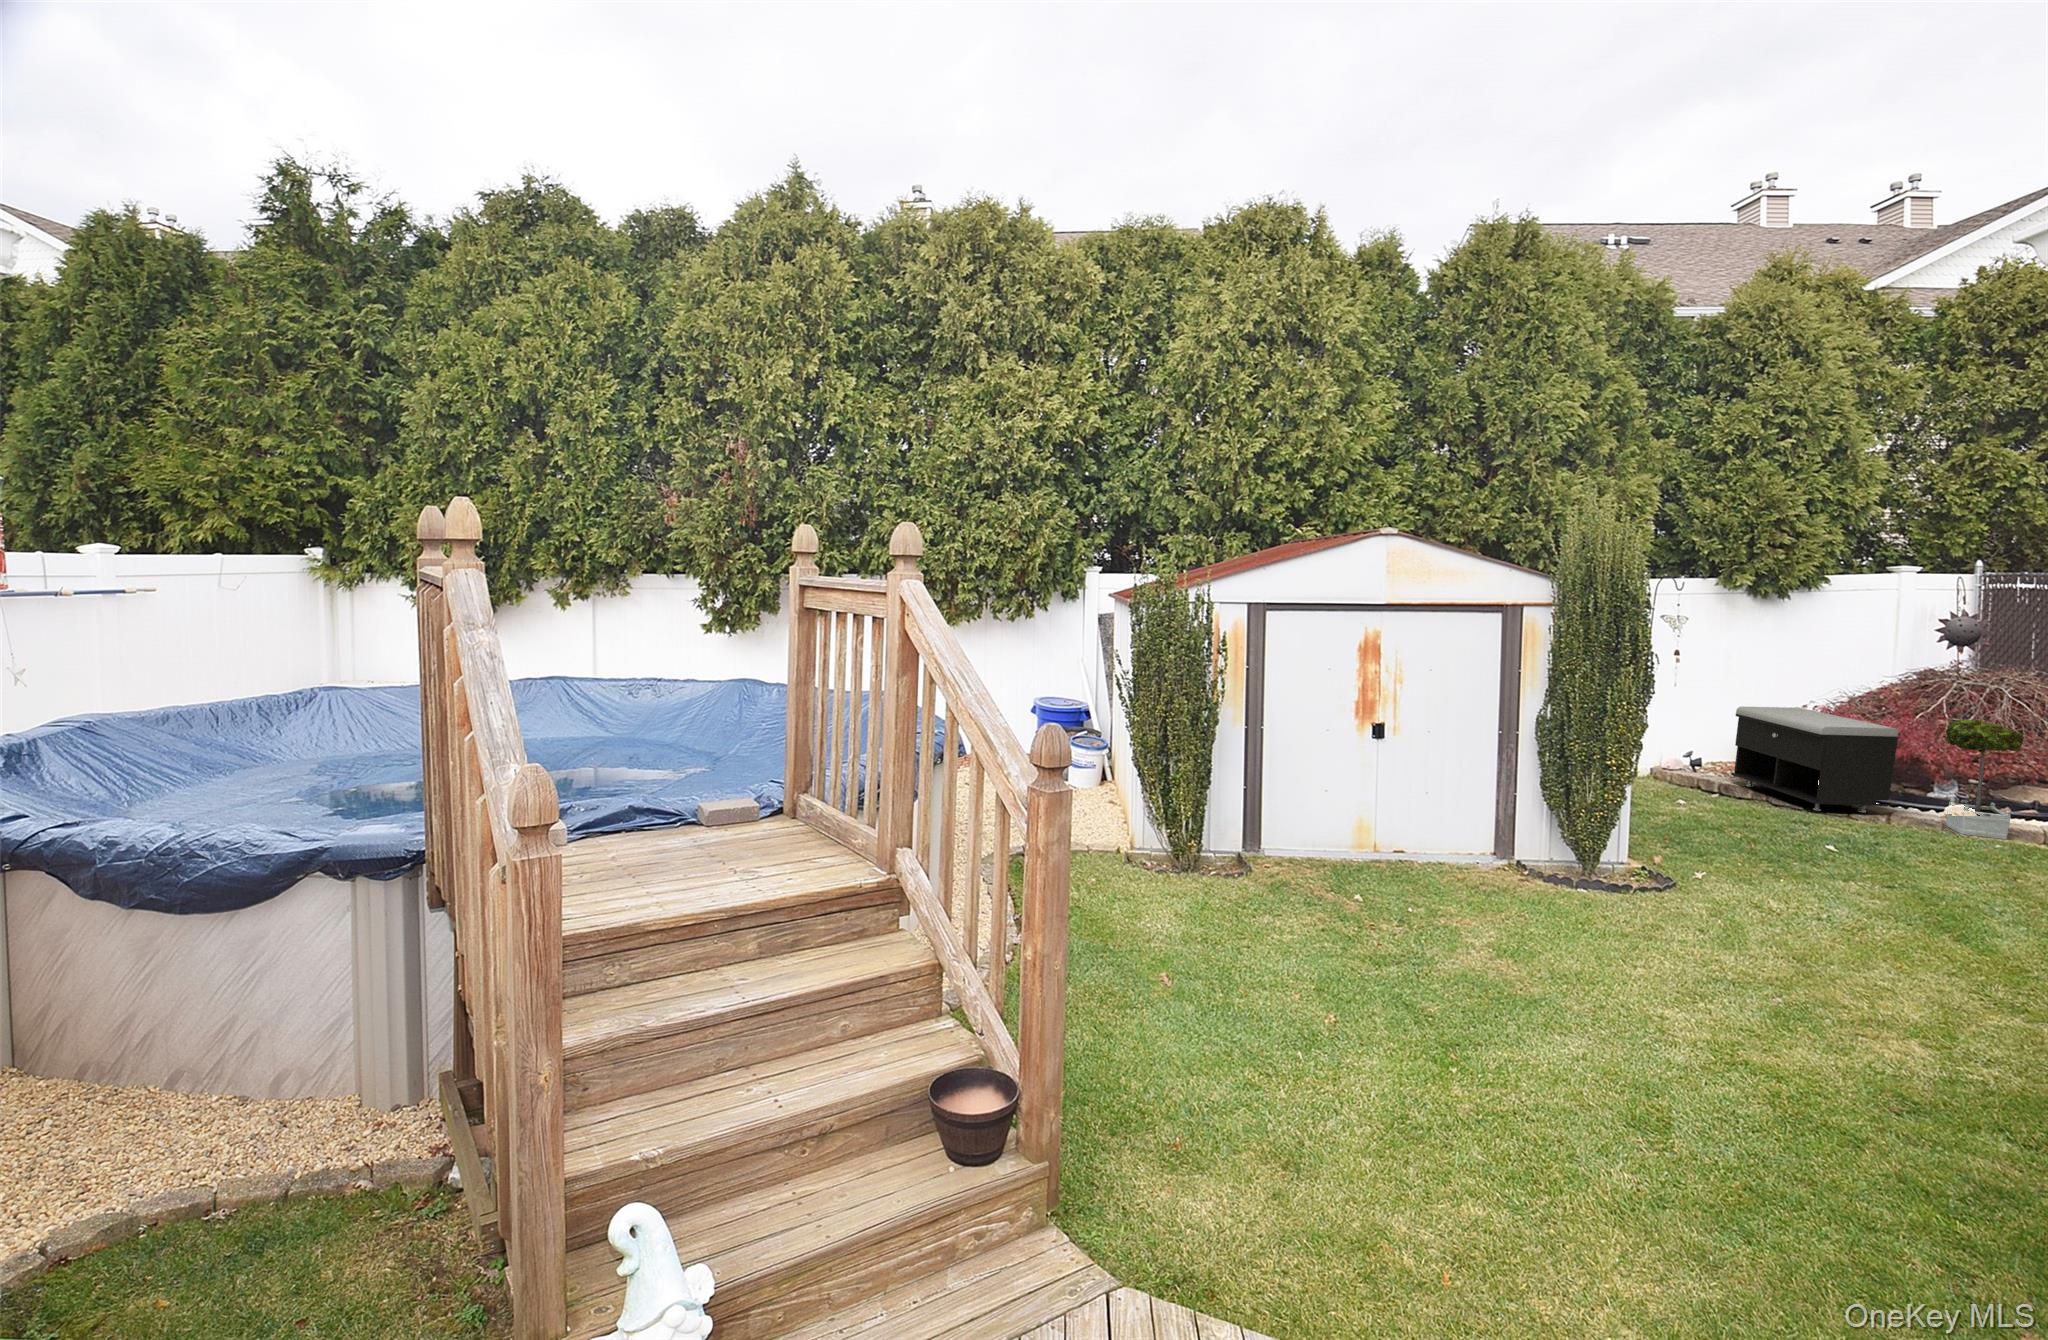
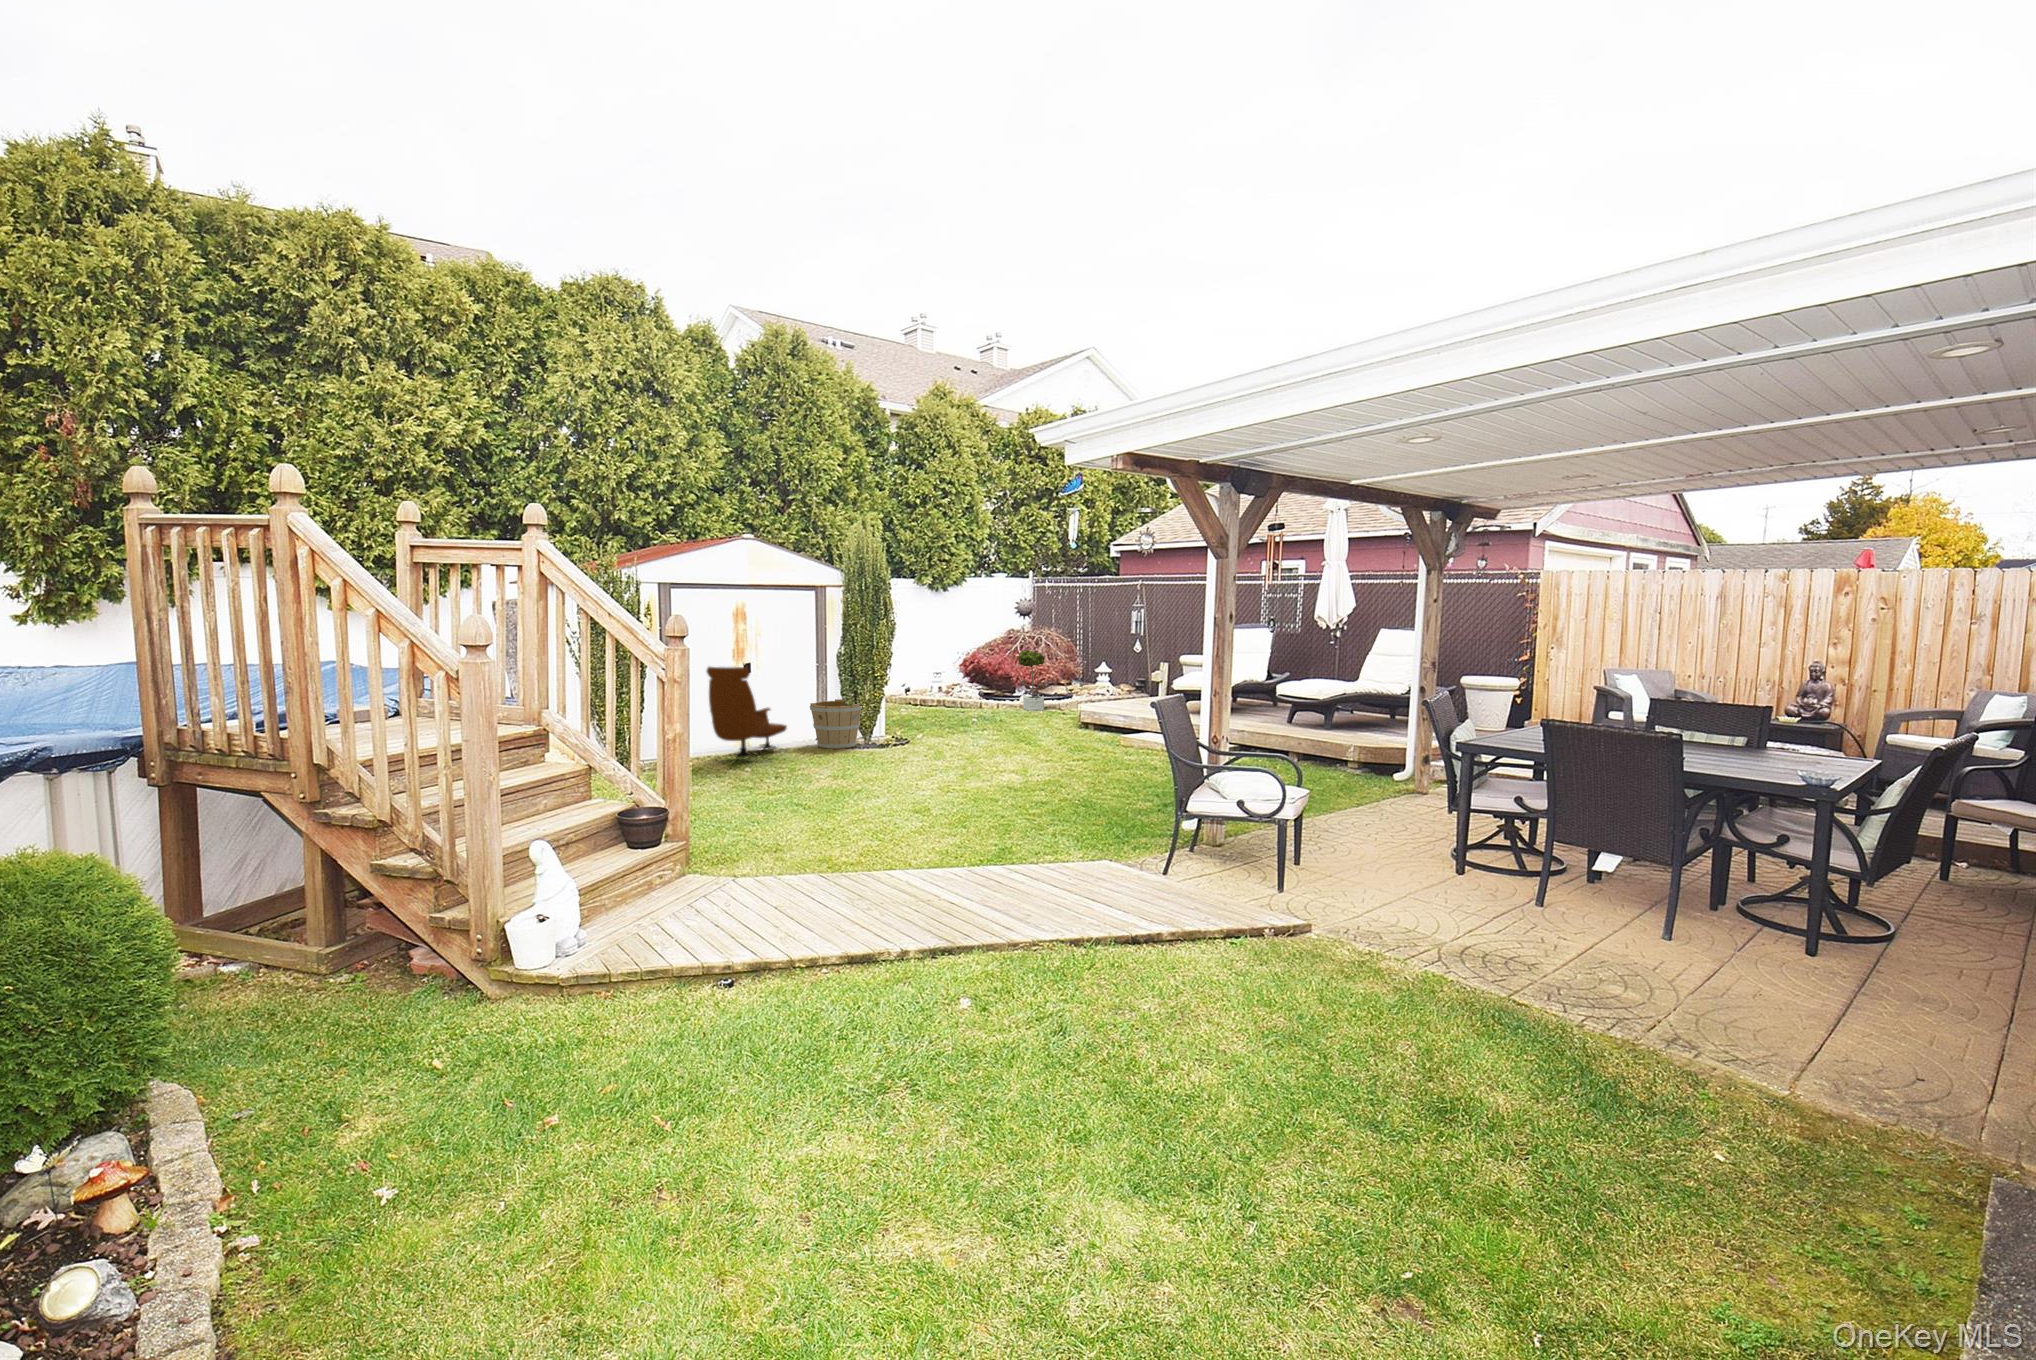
storage bench: present [1731,706,1898,813] -> none [934,656,1002,710]
lounge chair: none [1298,730,1431,886] -> present [707,666,787,765]
wooden bucket: none [1474,787,1575,877] -> present [810,699,862,749]

